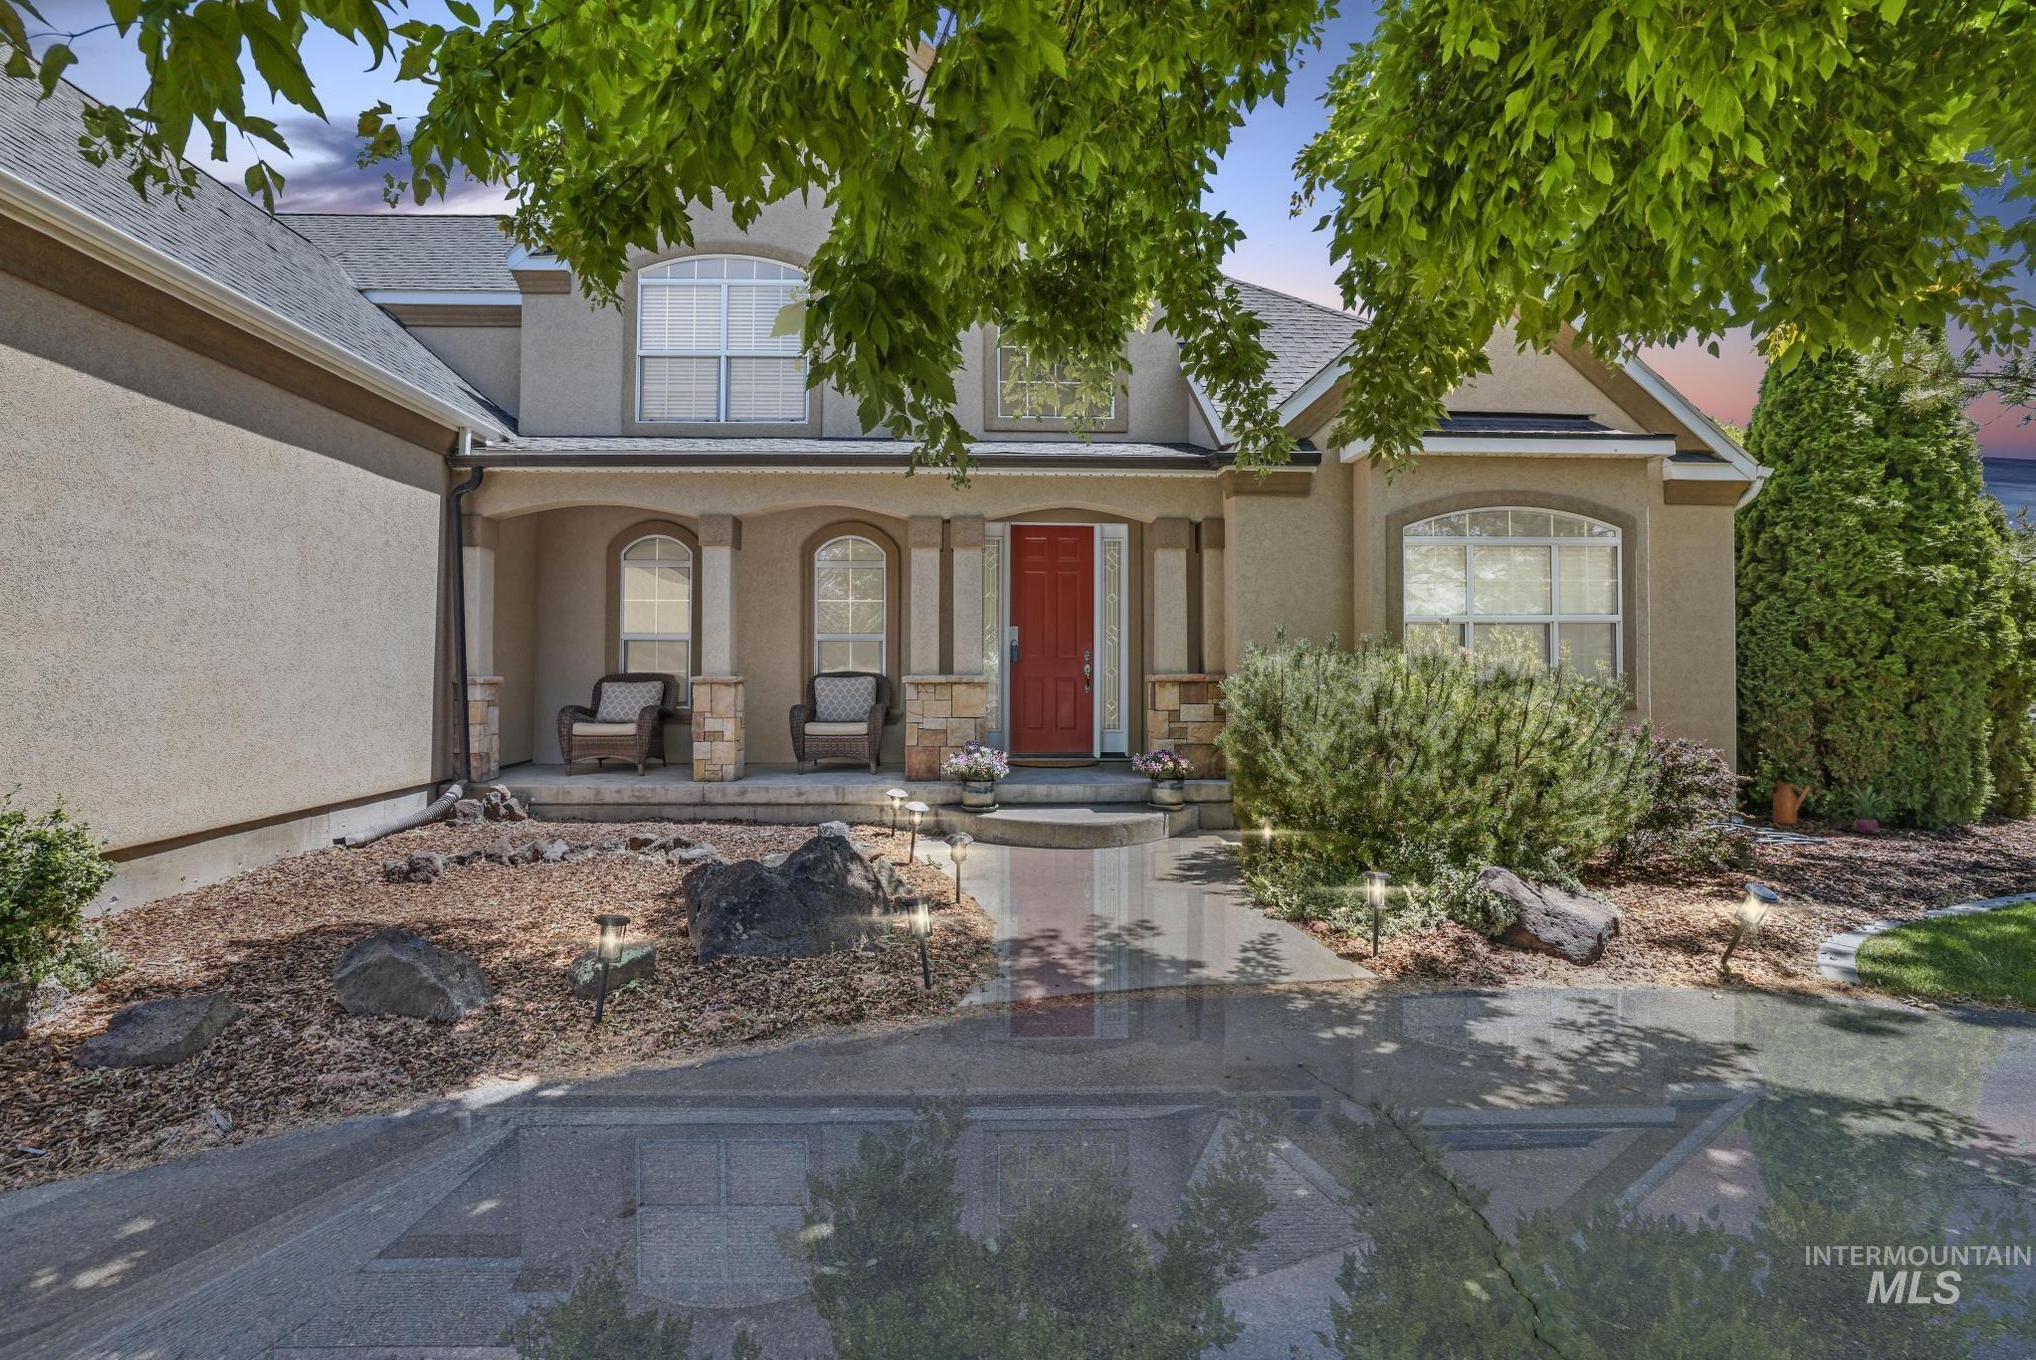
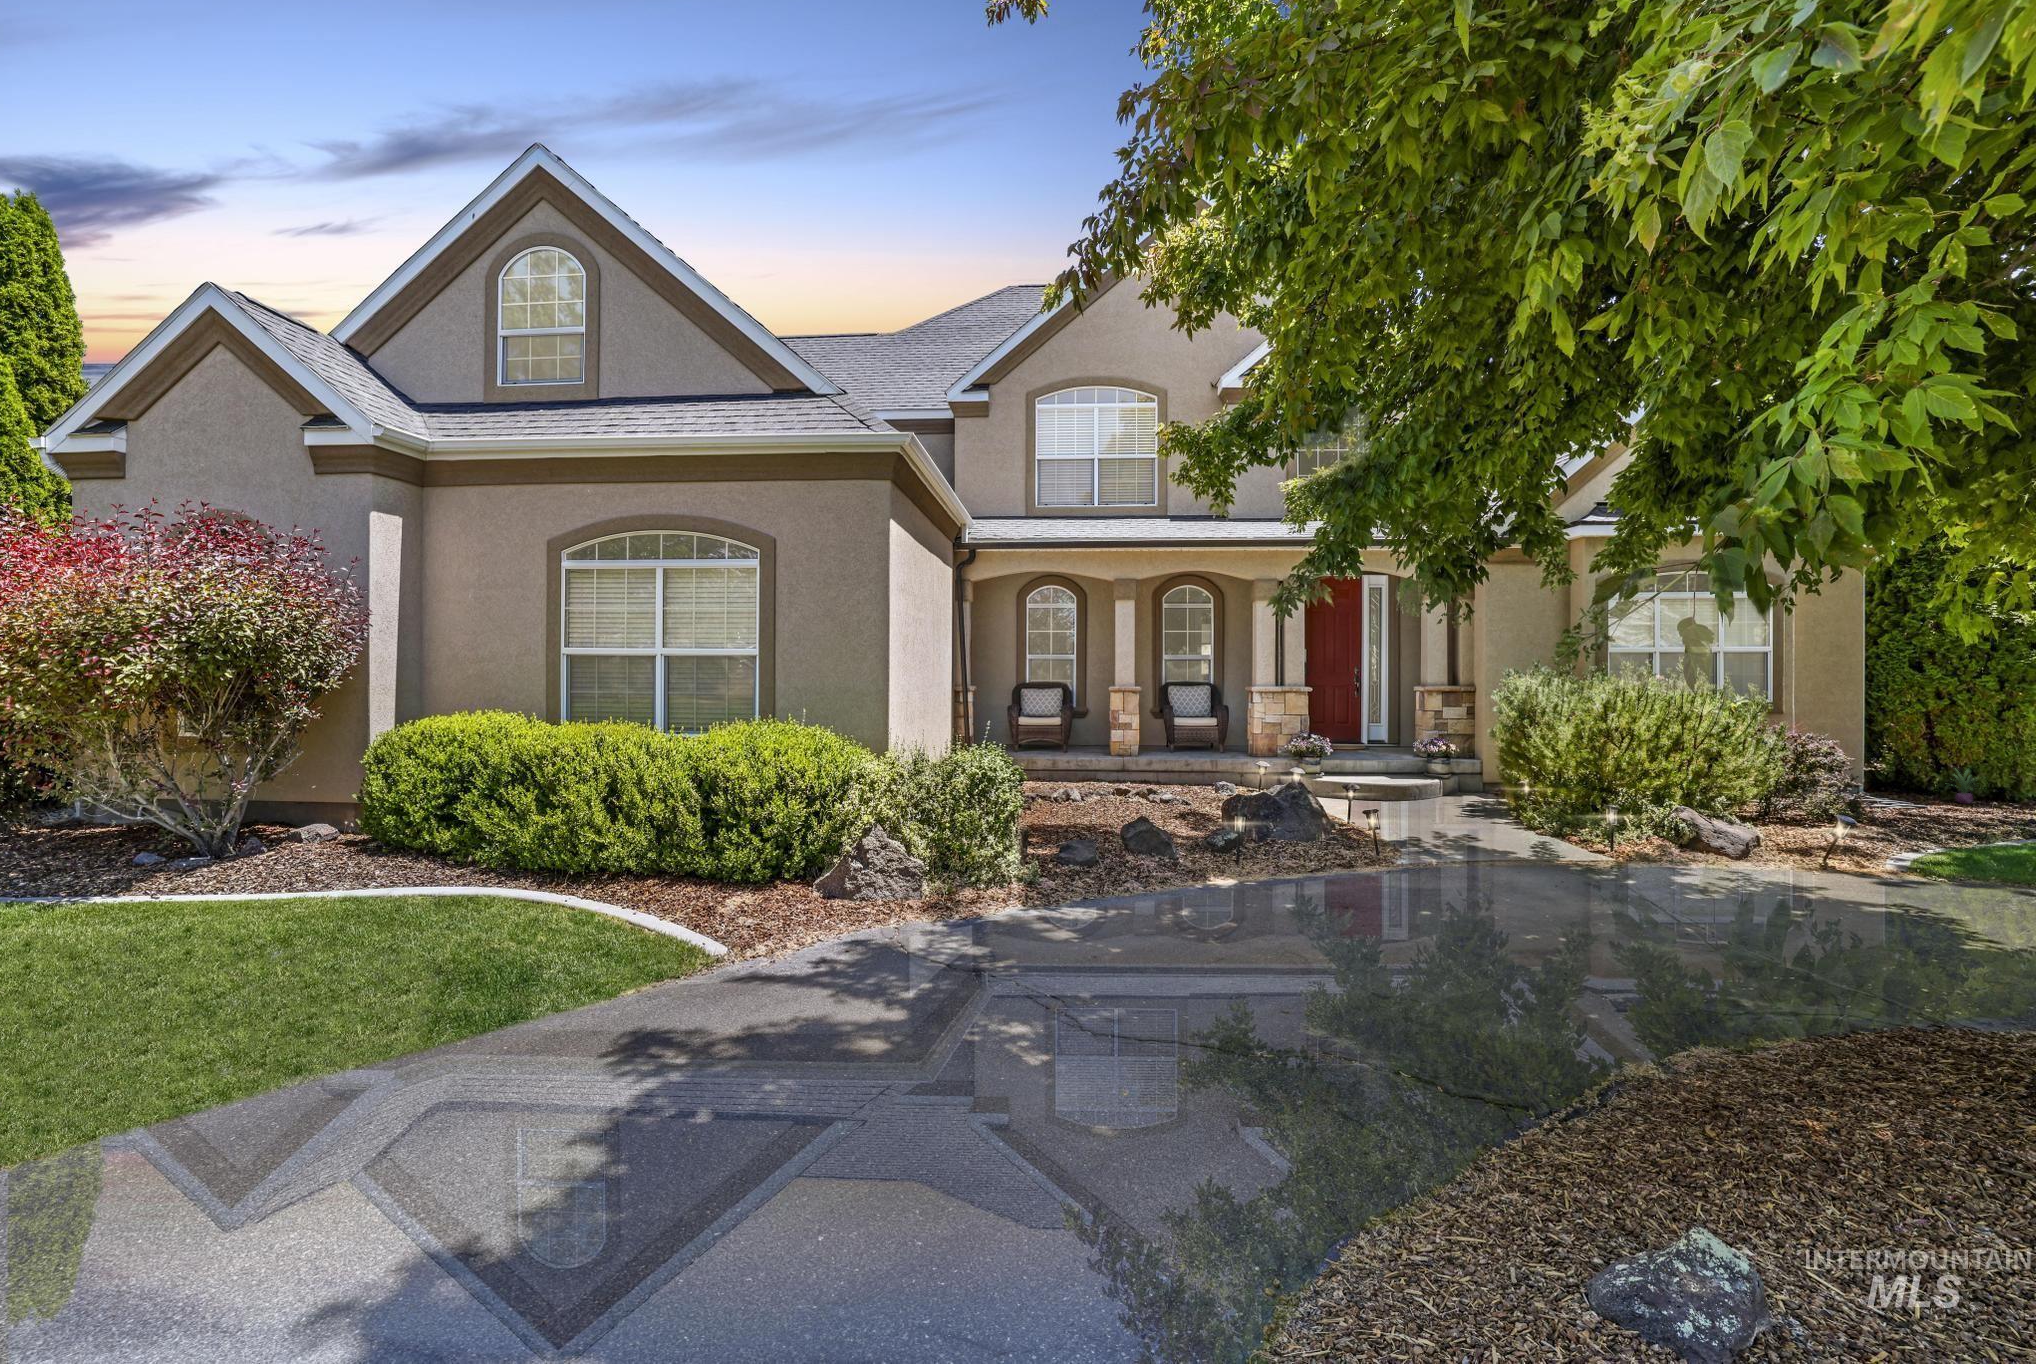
watering can: present [1770,783,1810,824] -> none [1891,767,1922,797]

